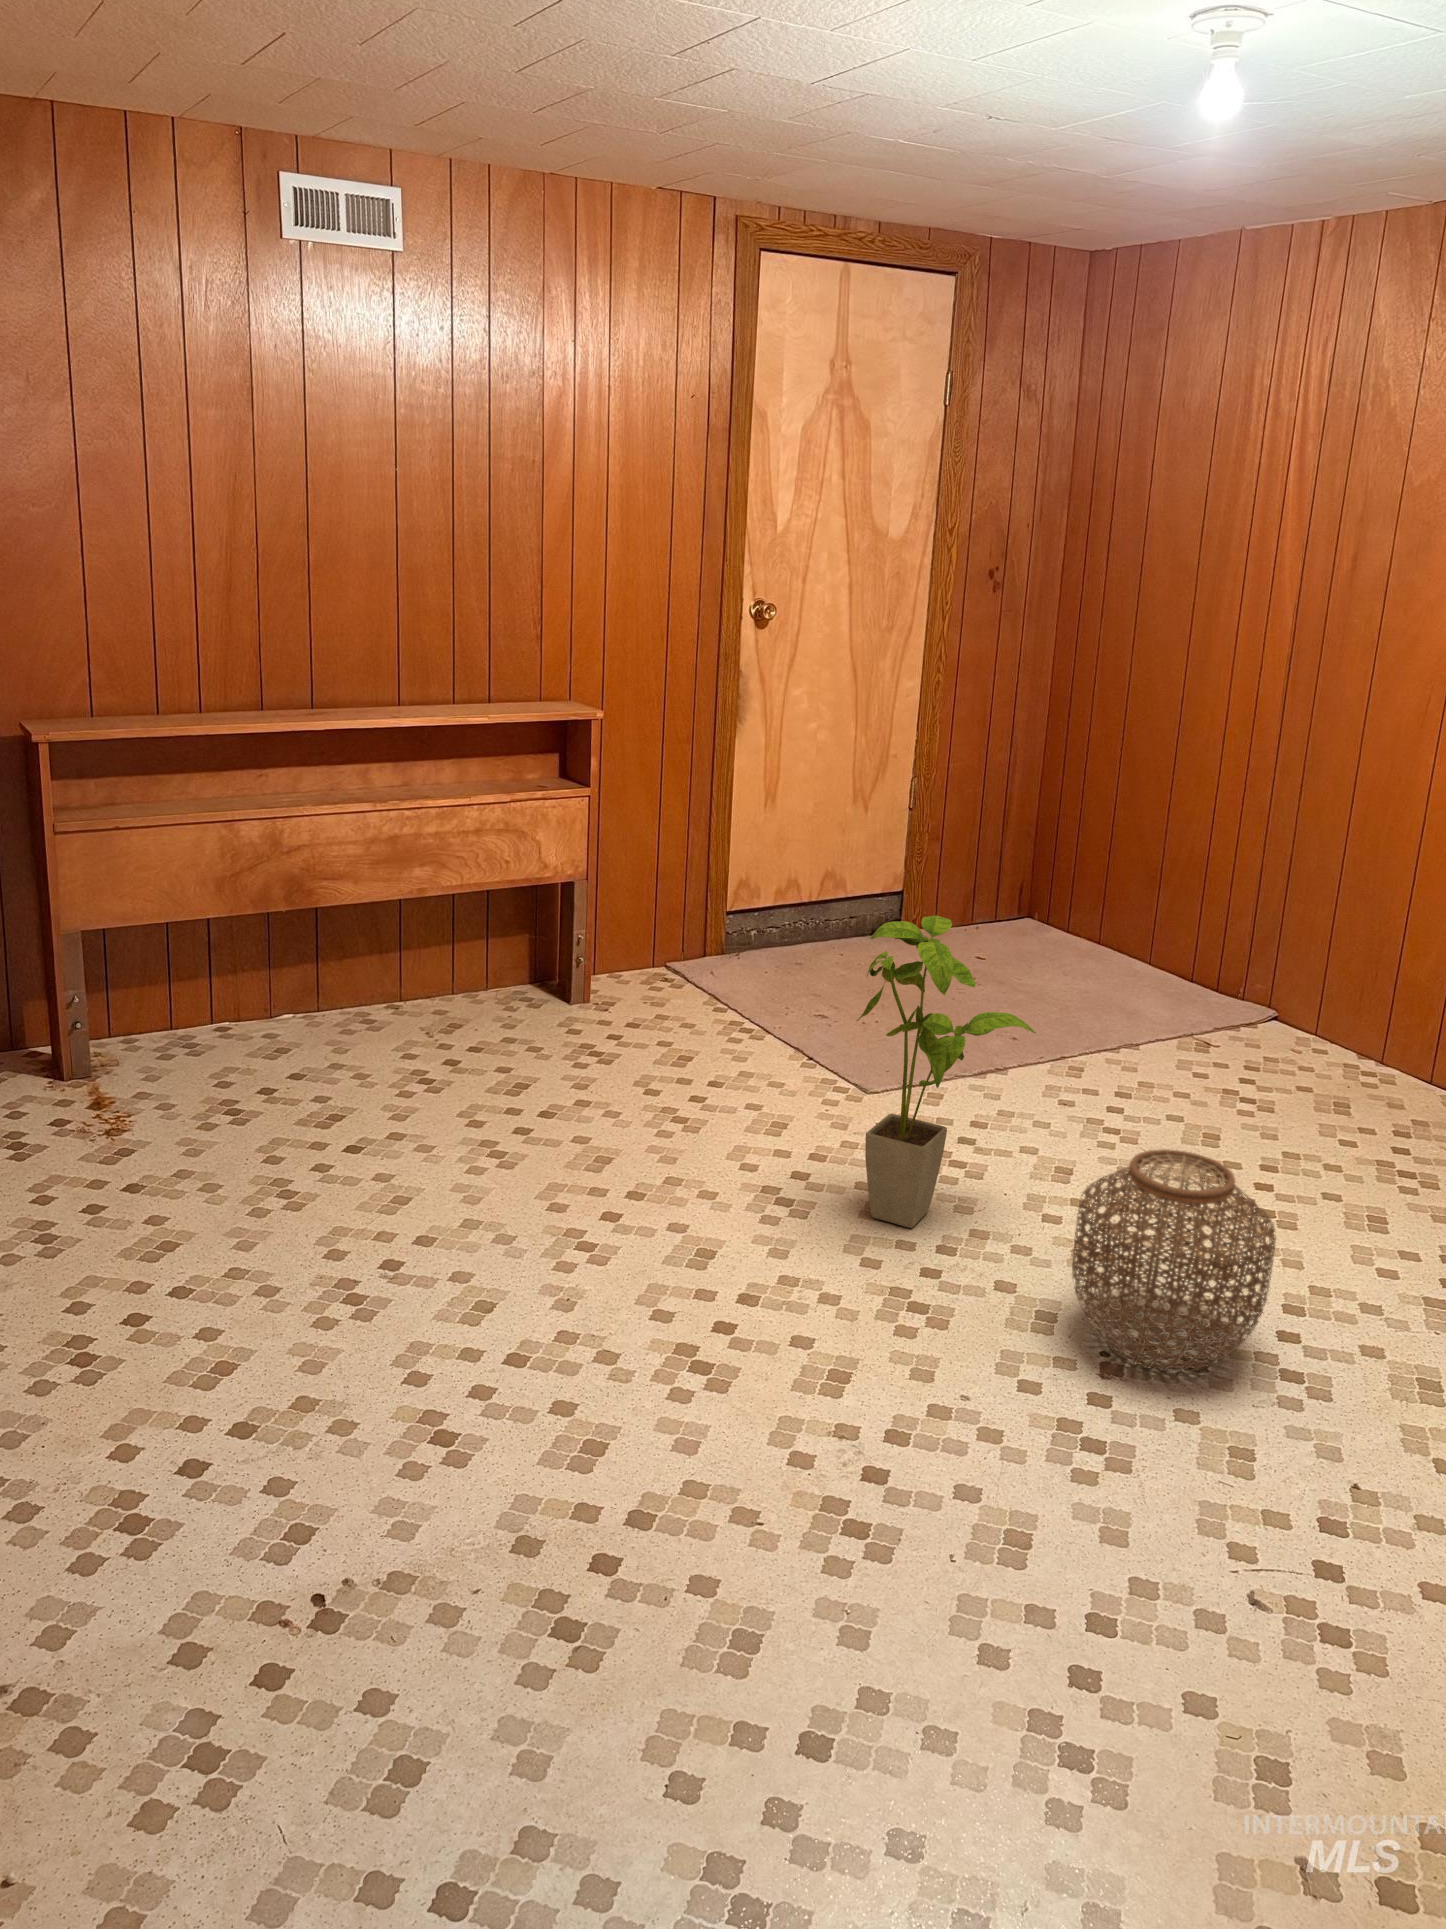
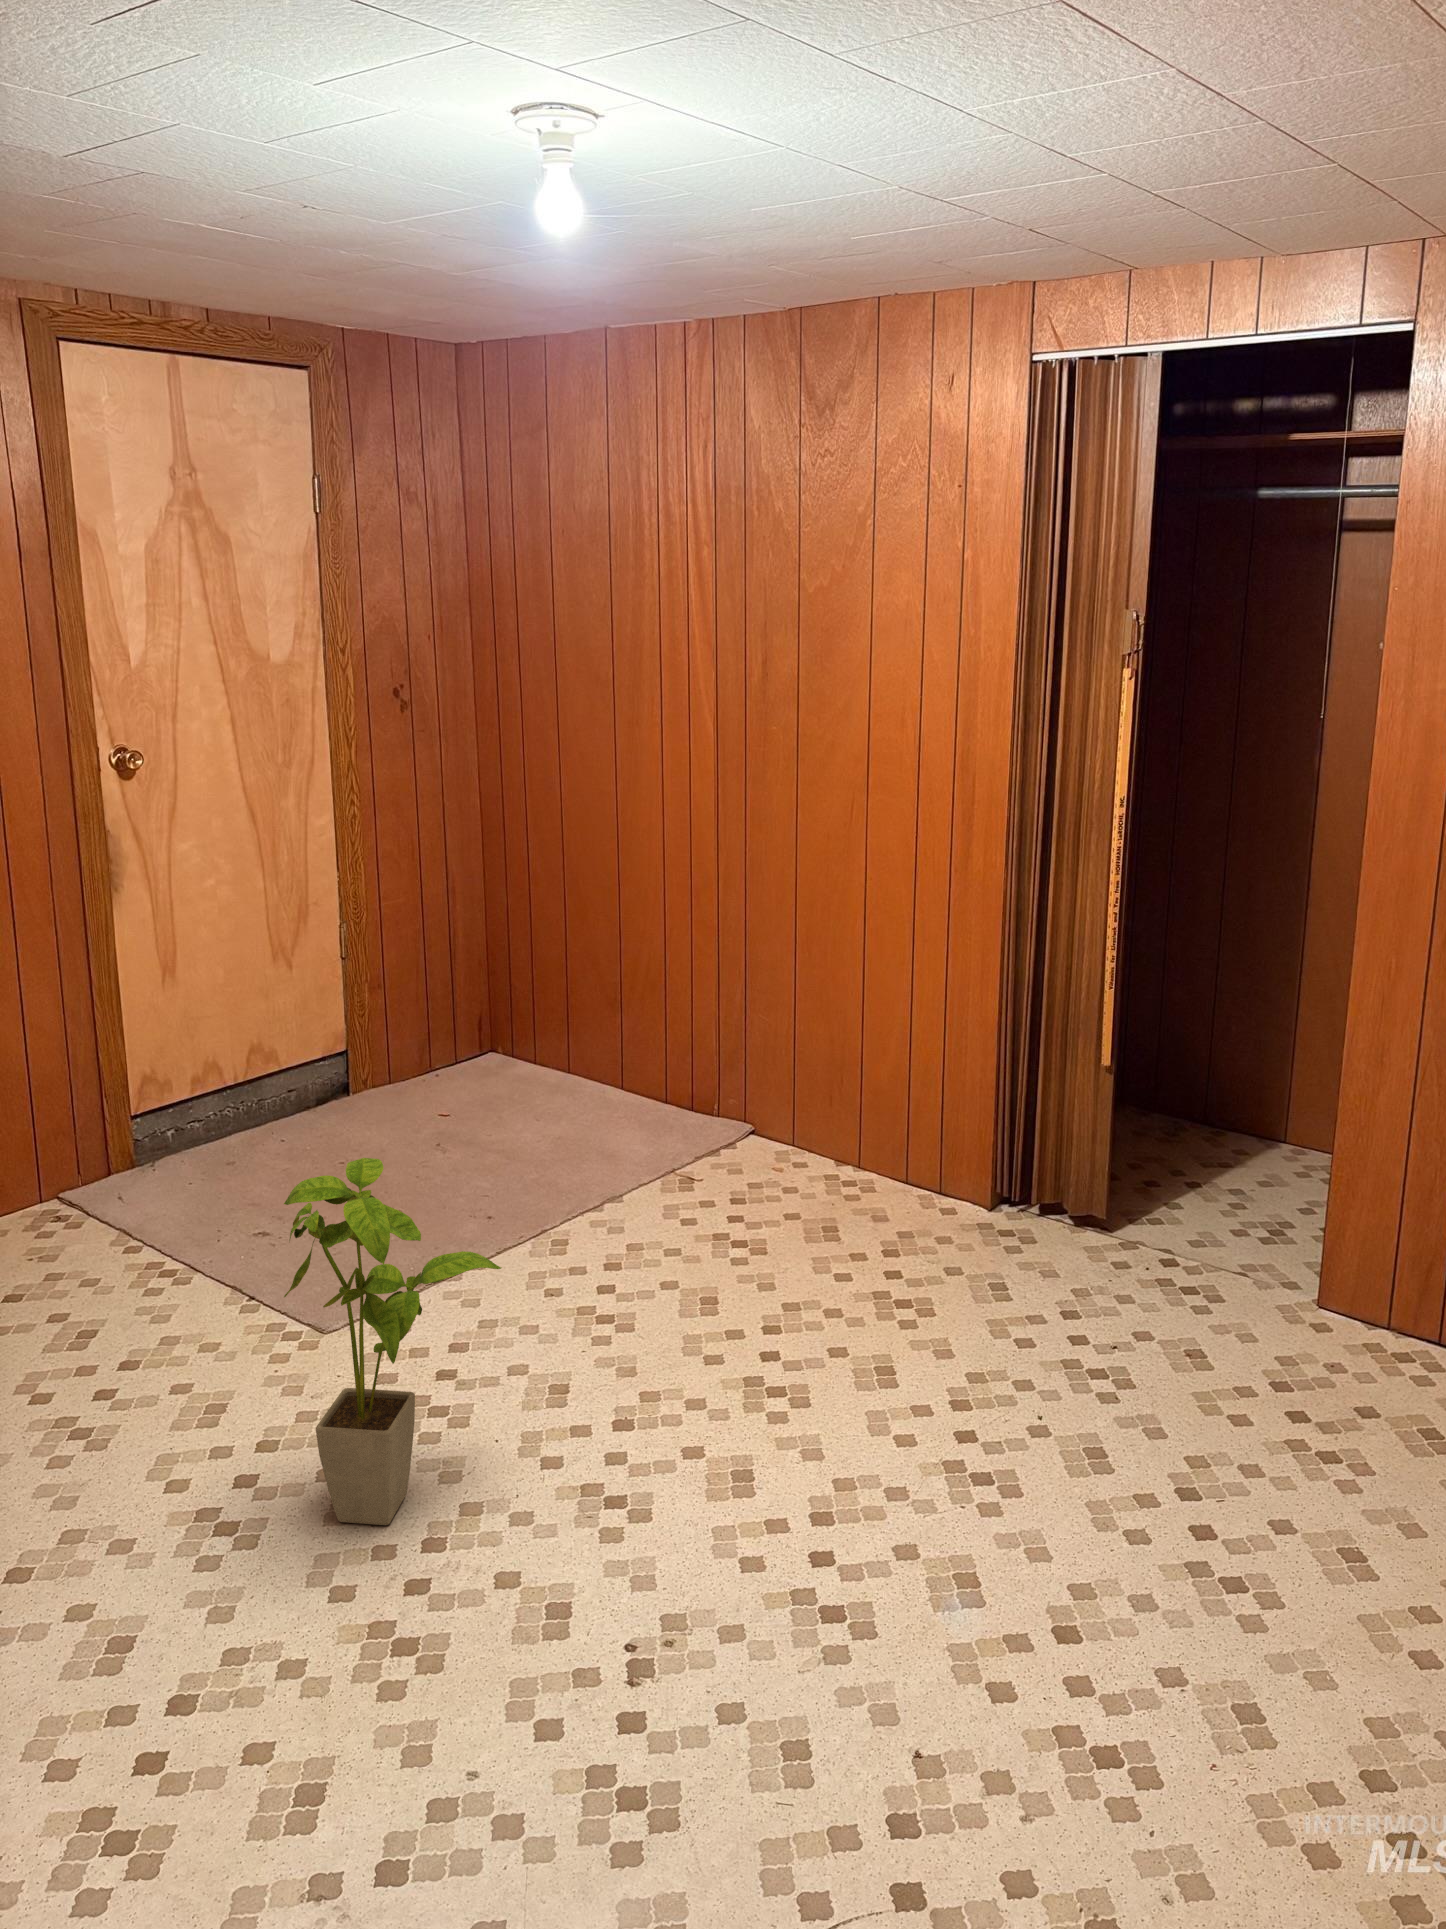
woven basket: present [1072,1149,1276,1373] -> none [576,1391,794,1655]

